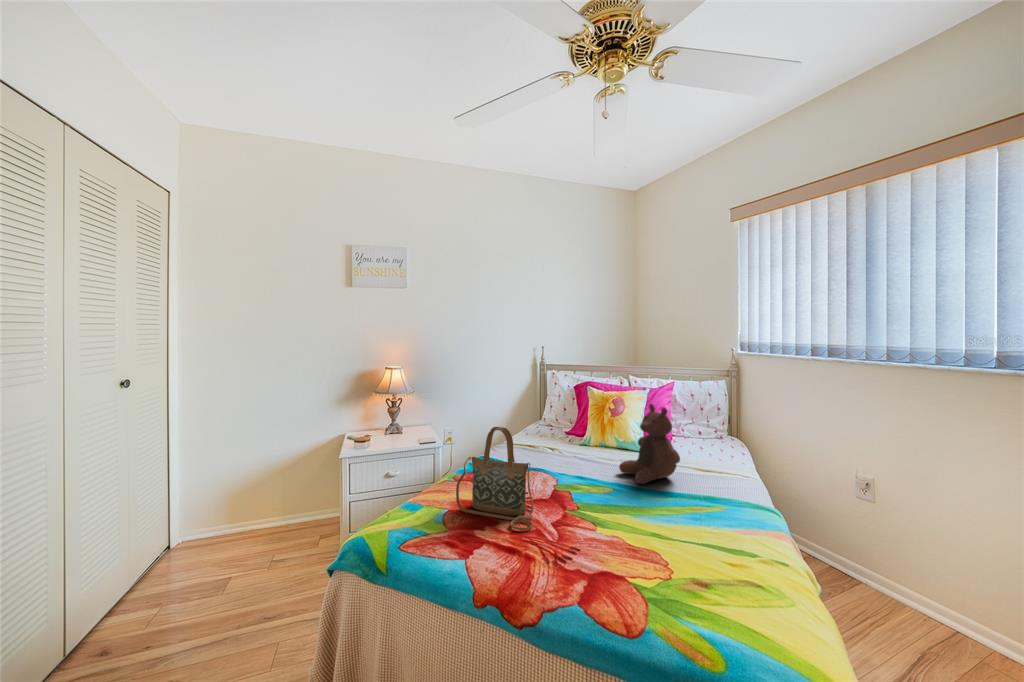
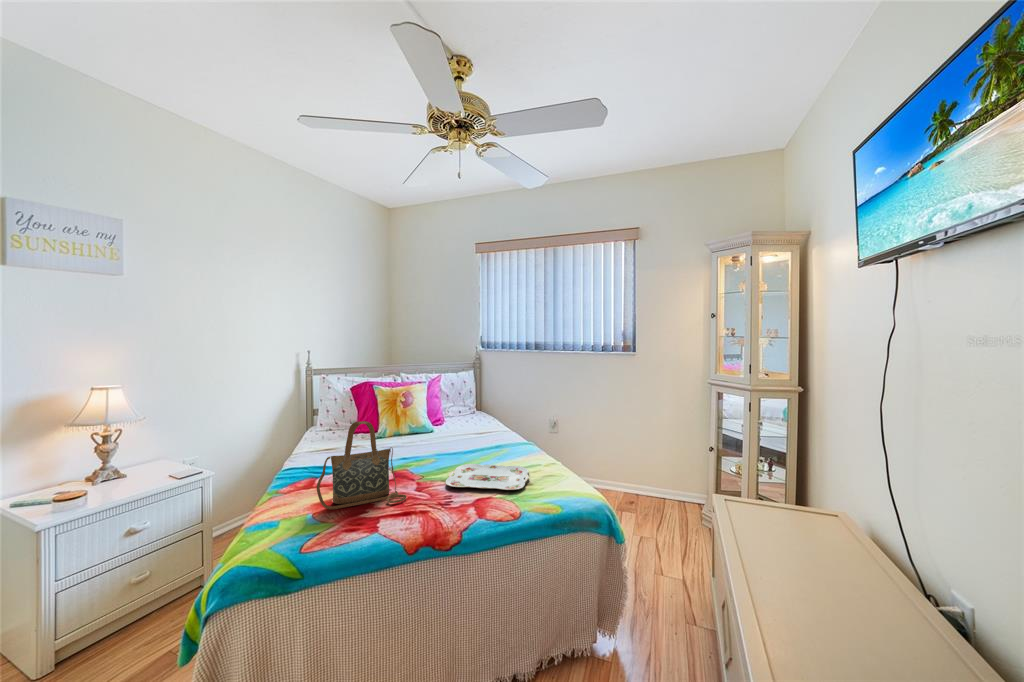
stuffed bear: present [619,404,680,484] -> none [431,390,477,452]
serving tray: none [585,508,723,584] -> present [445,464,529,490]

